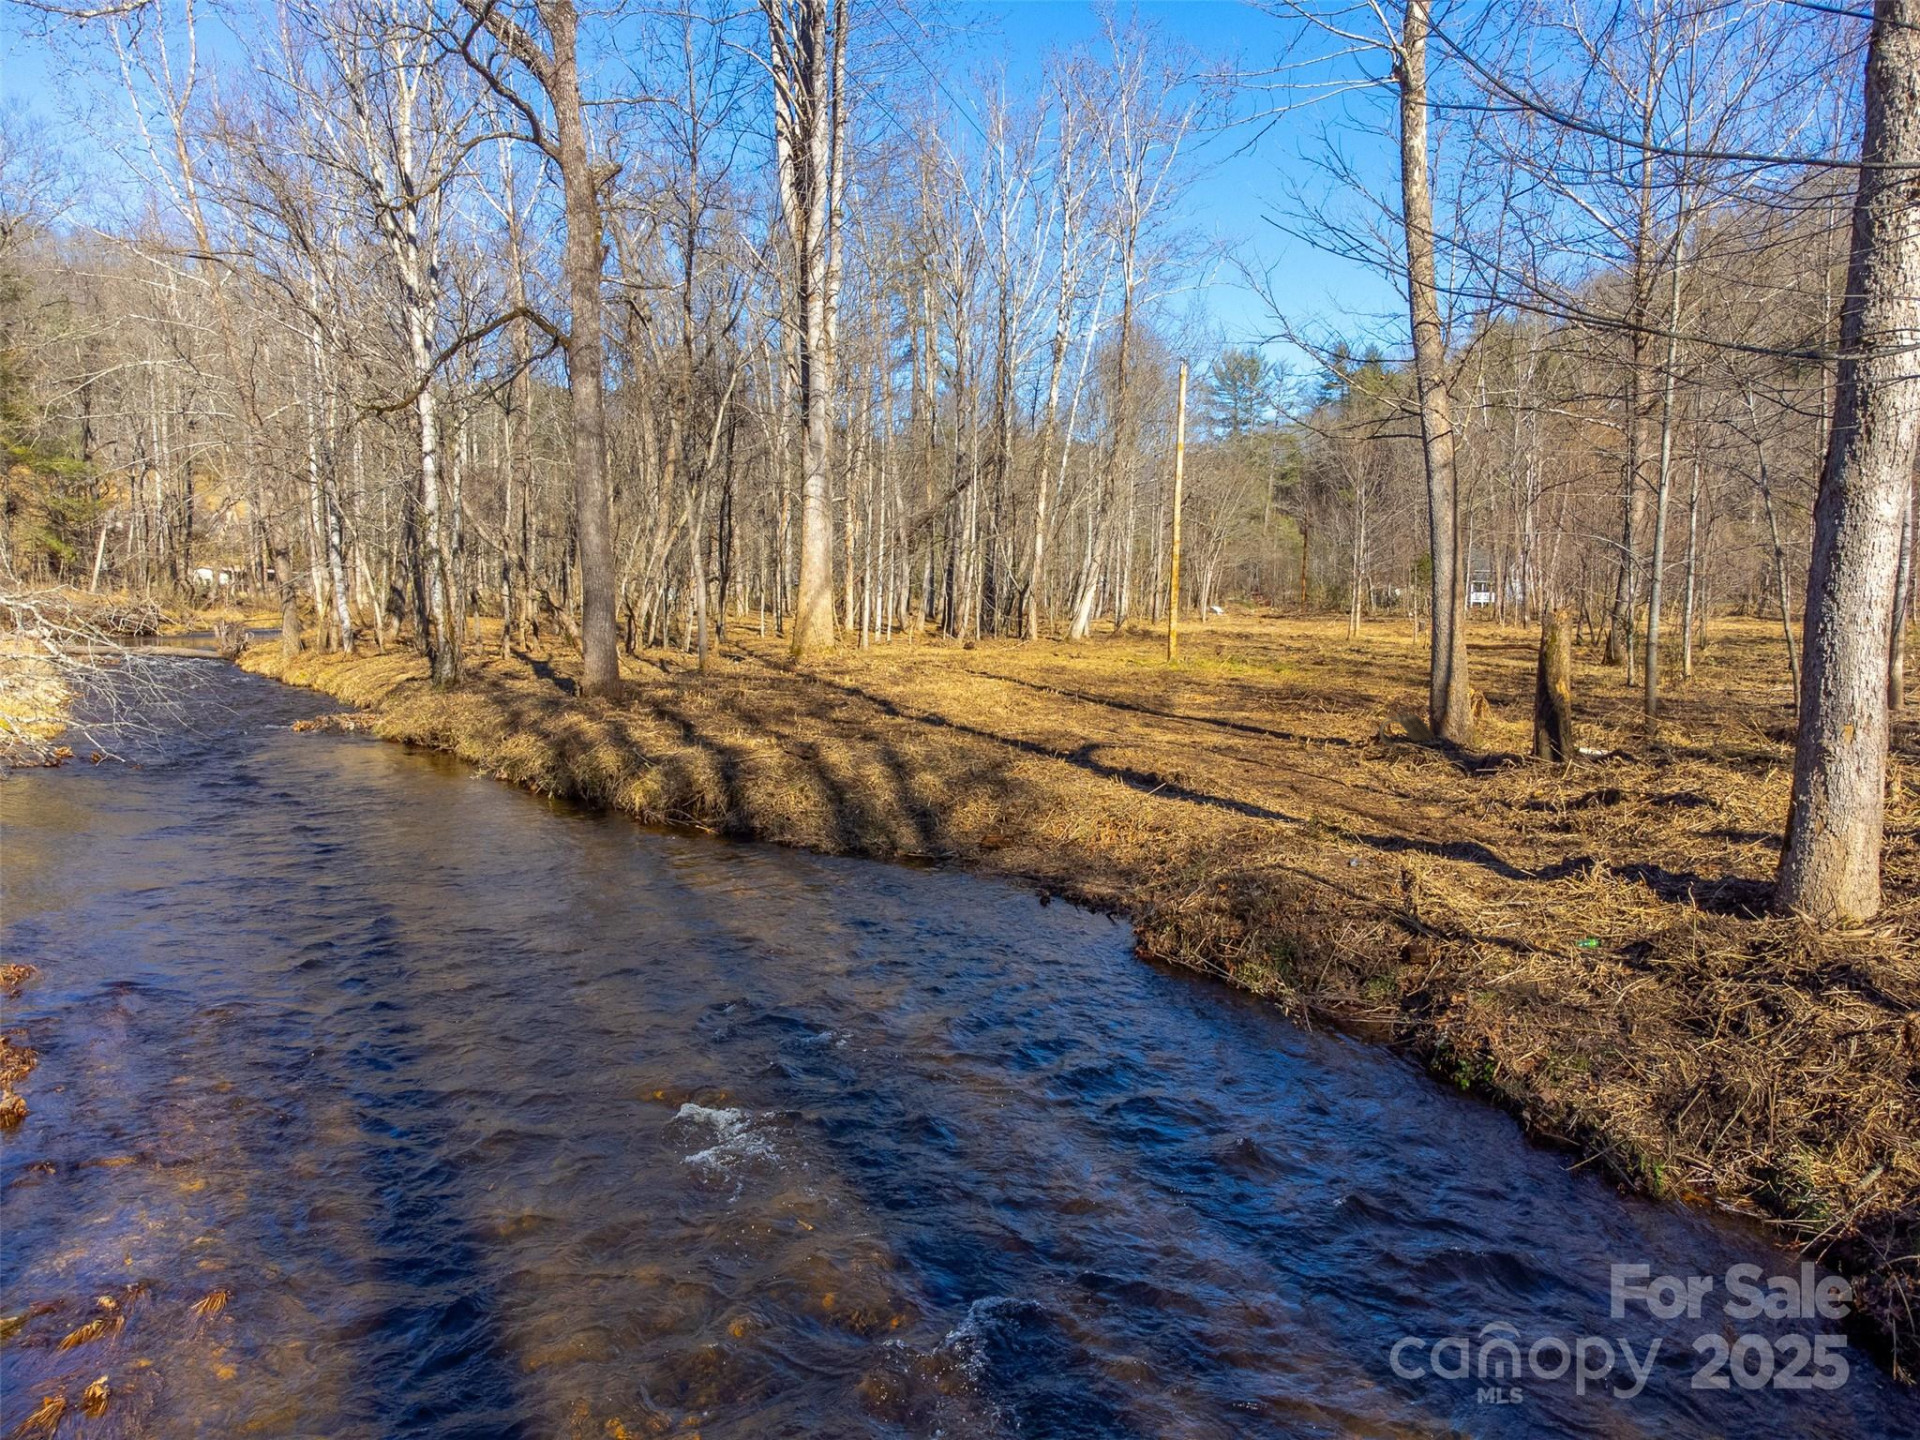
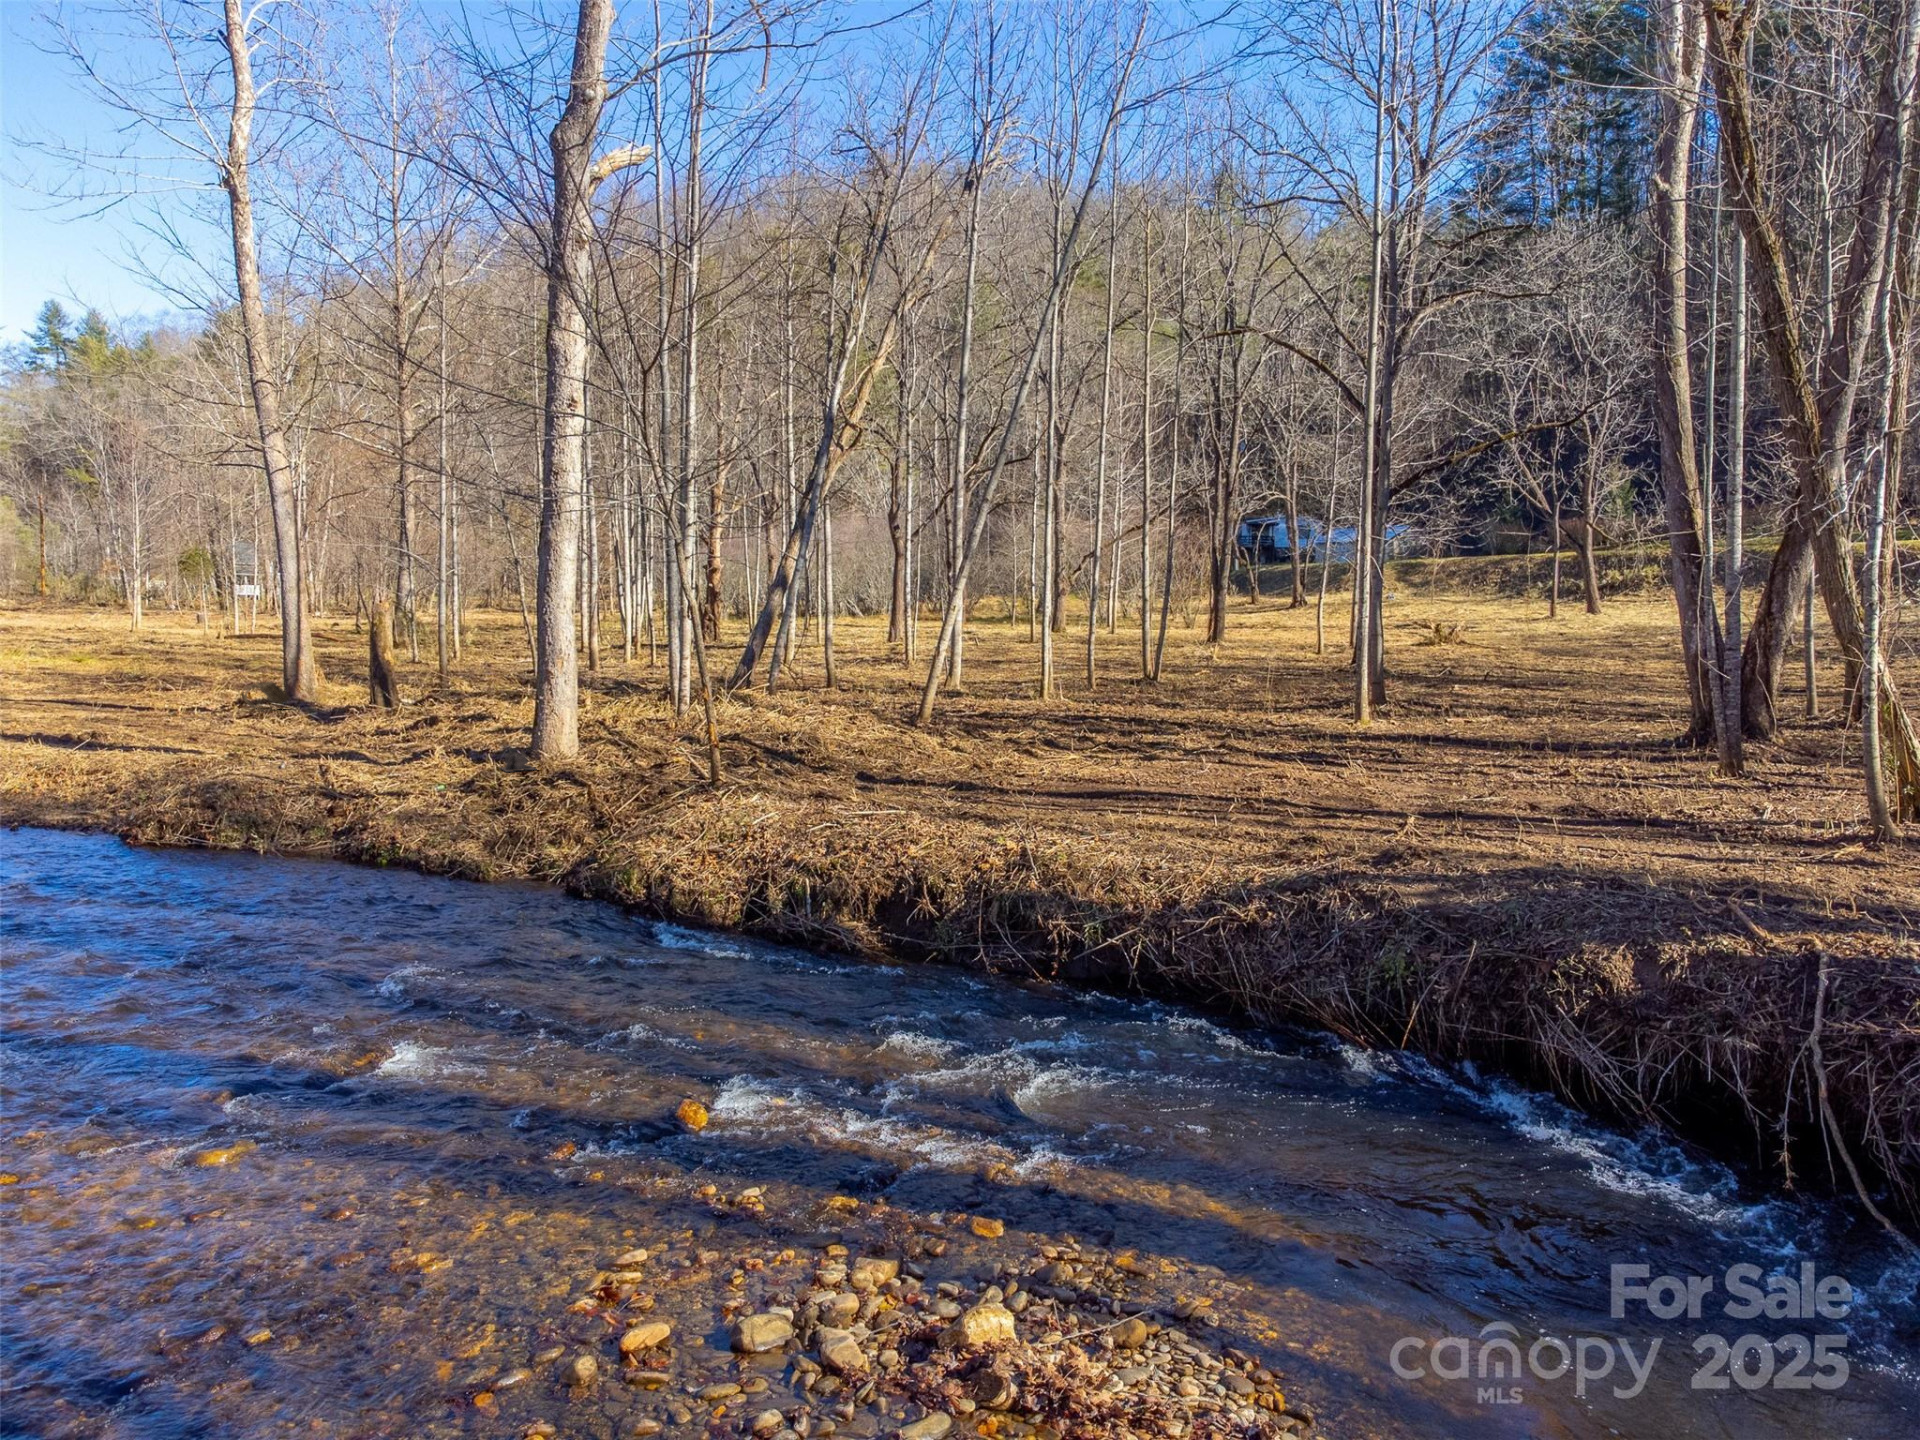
boots: none [1707,889,1798,935] -> present [501,750,535,772]

